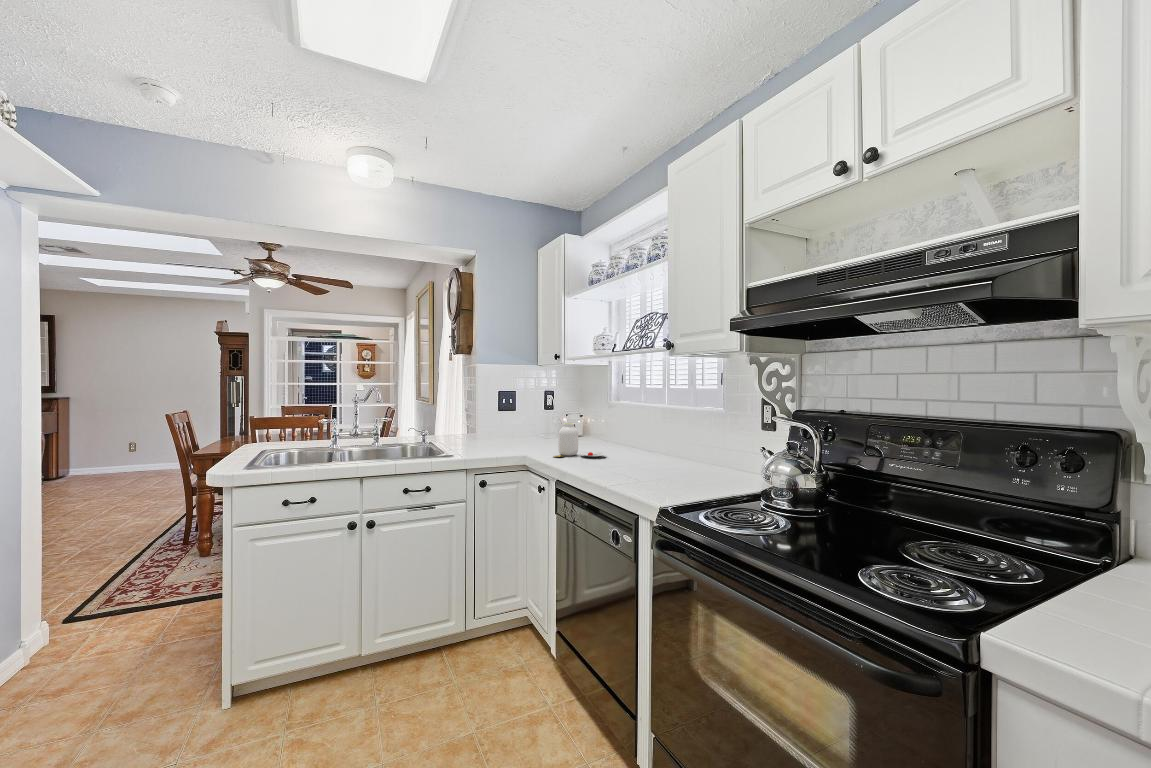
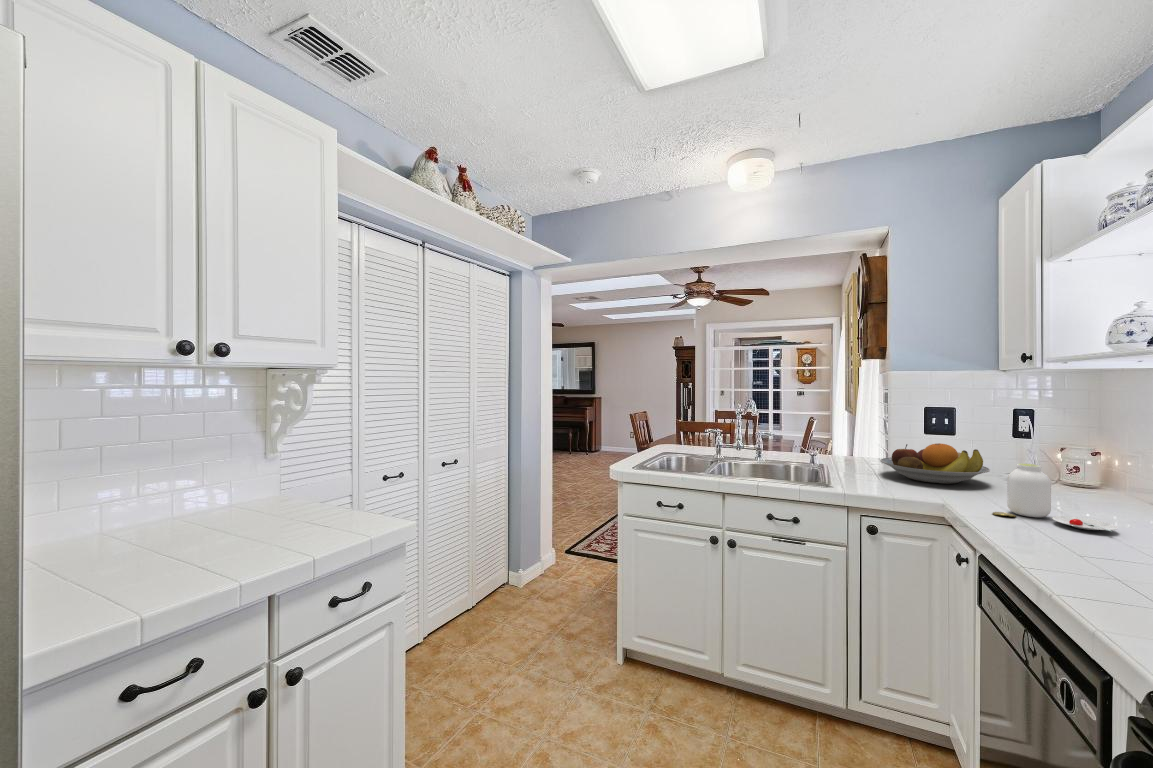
fruit bowl: none [475,417,540,446] -> present [880,443,990,484]

